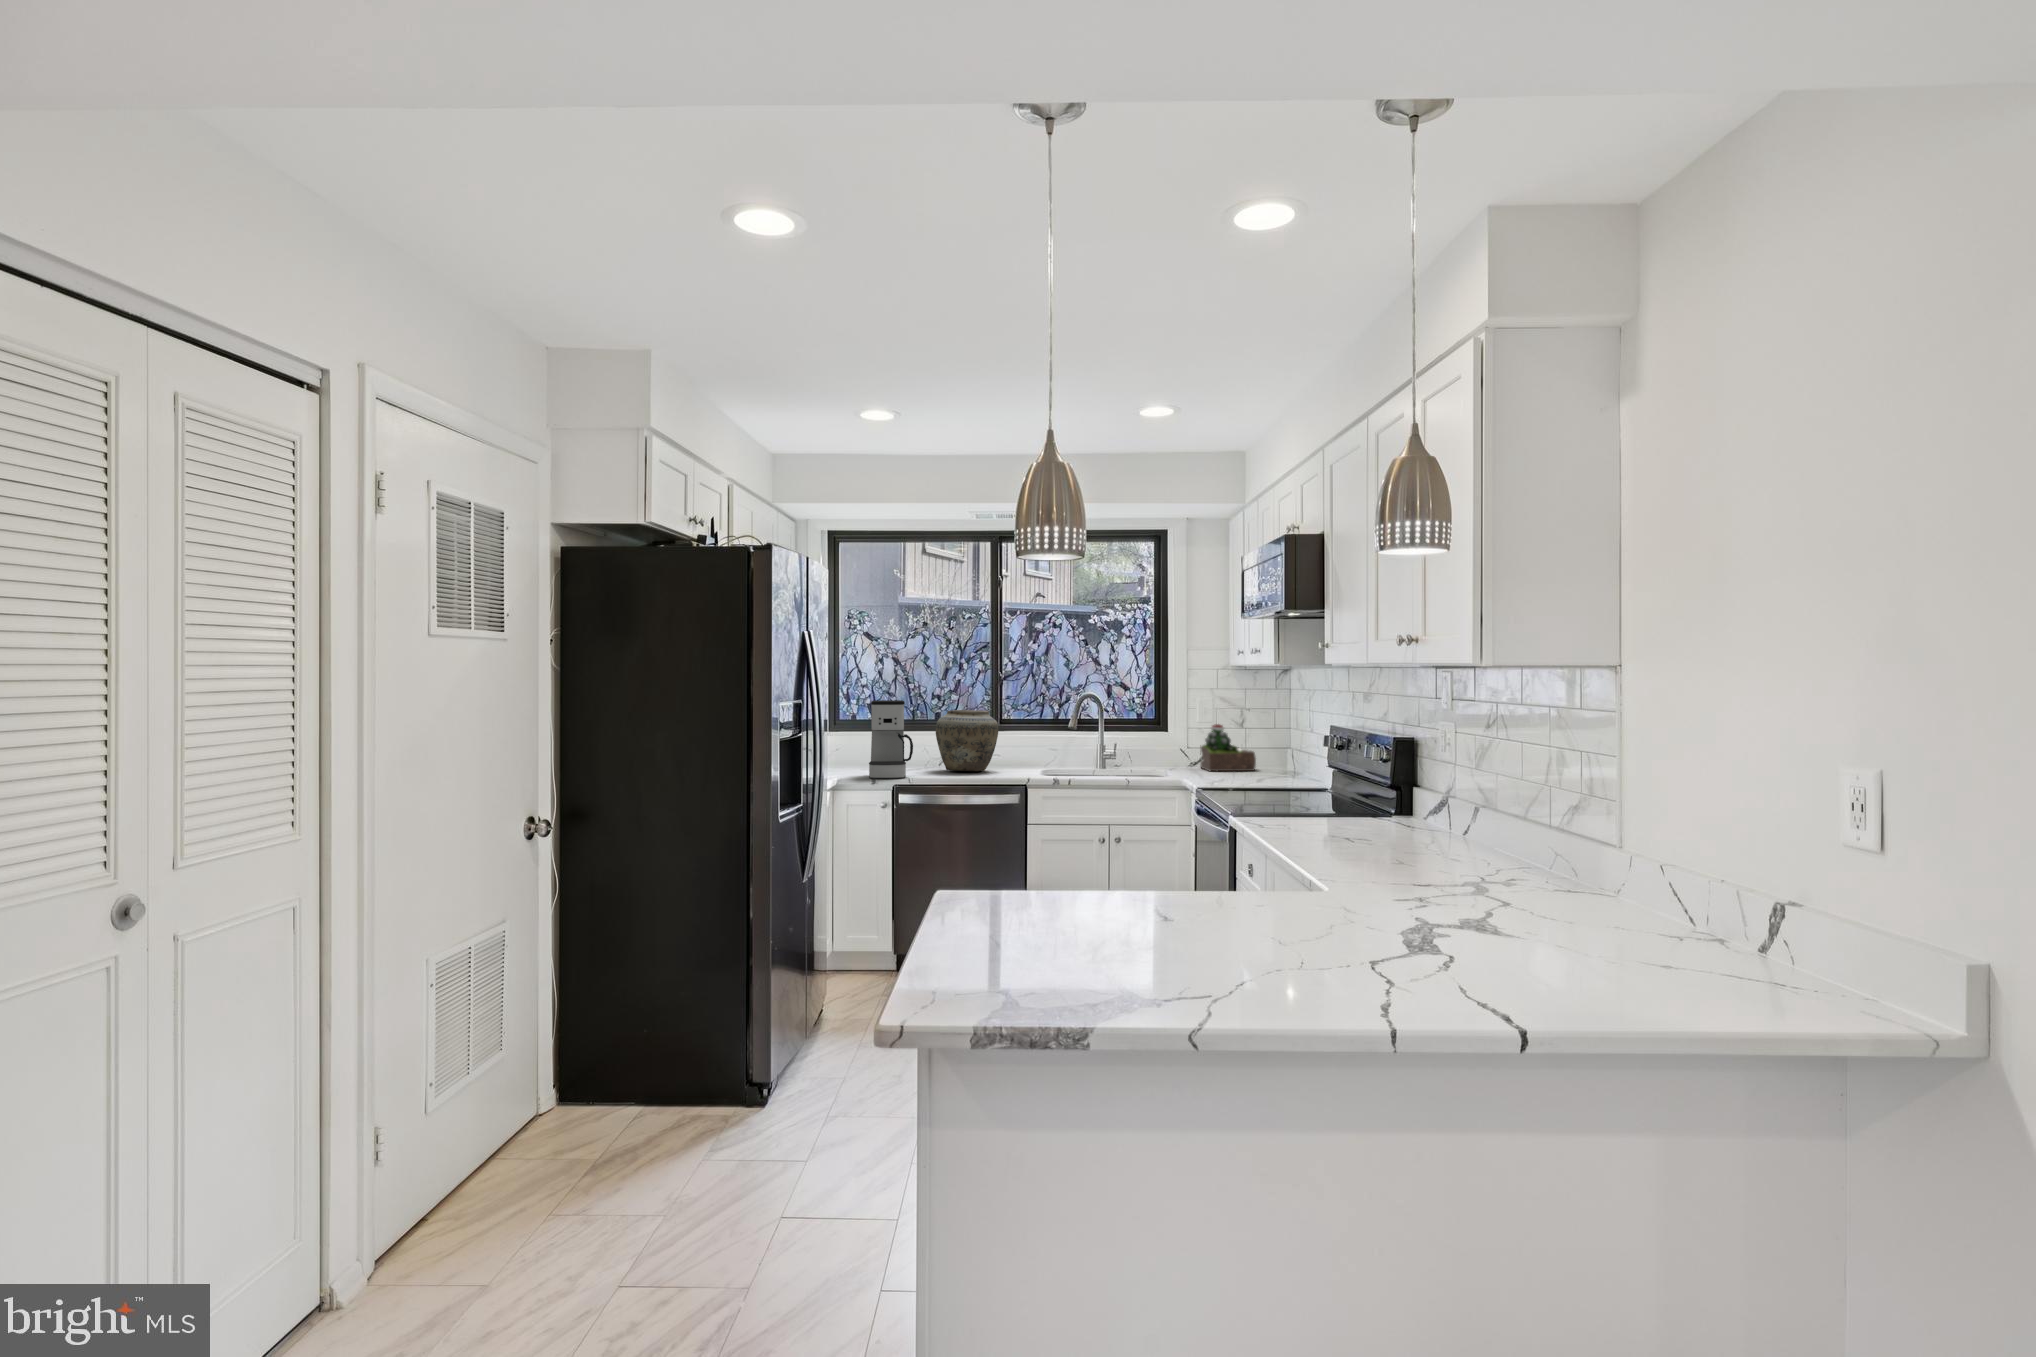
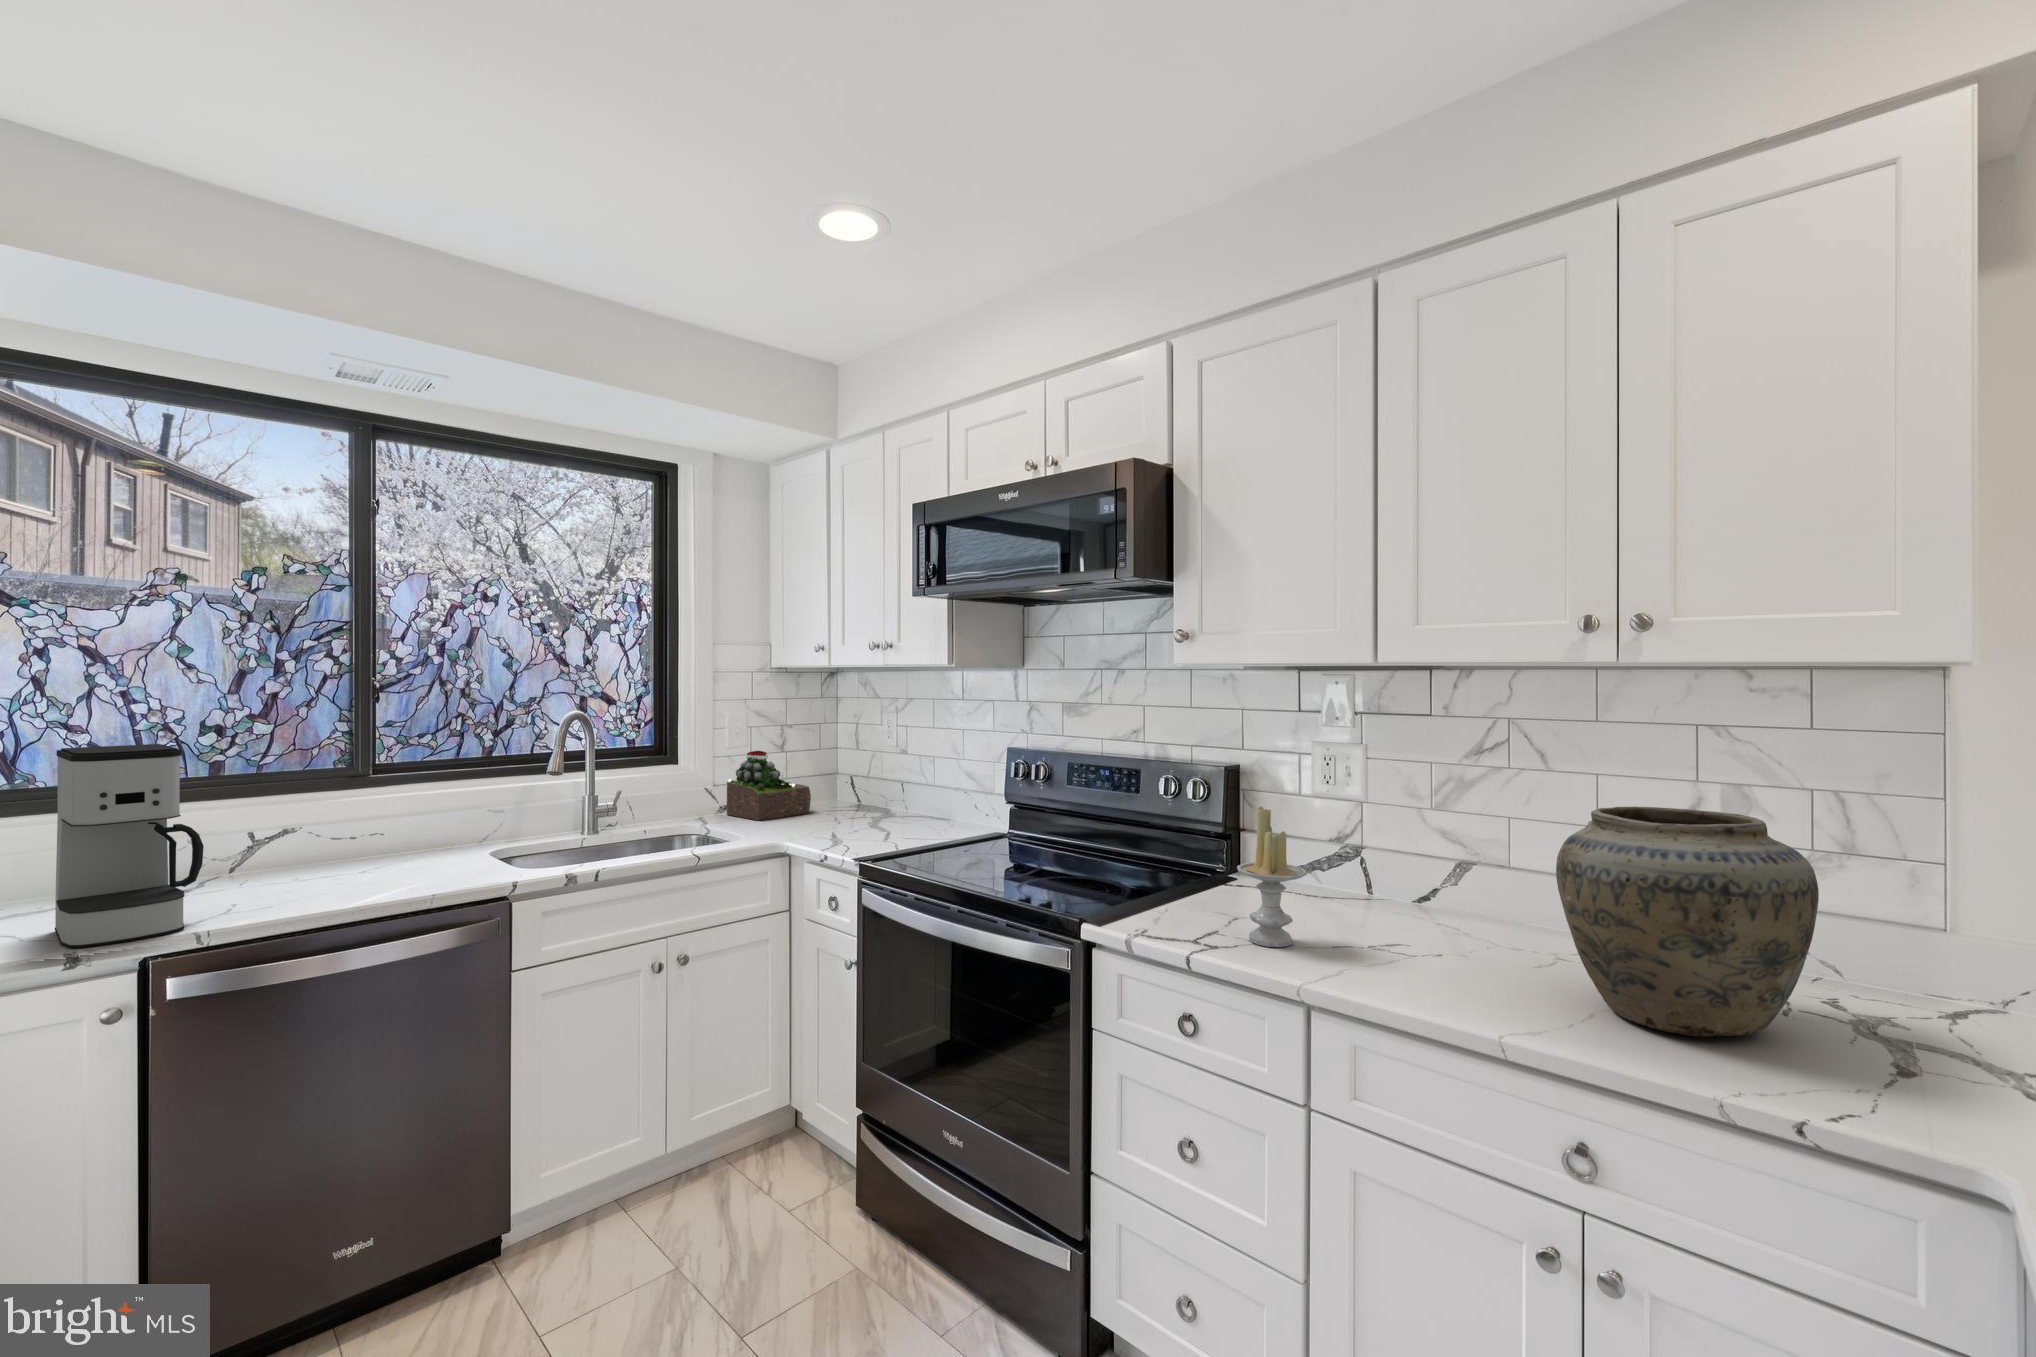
vase: present [936,710,998,771] -> present [1556,807,1819,1036]
candle: none [1288,747,1331,830] -> present [1237,807,1307,947]

